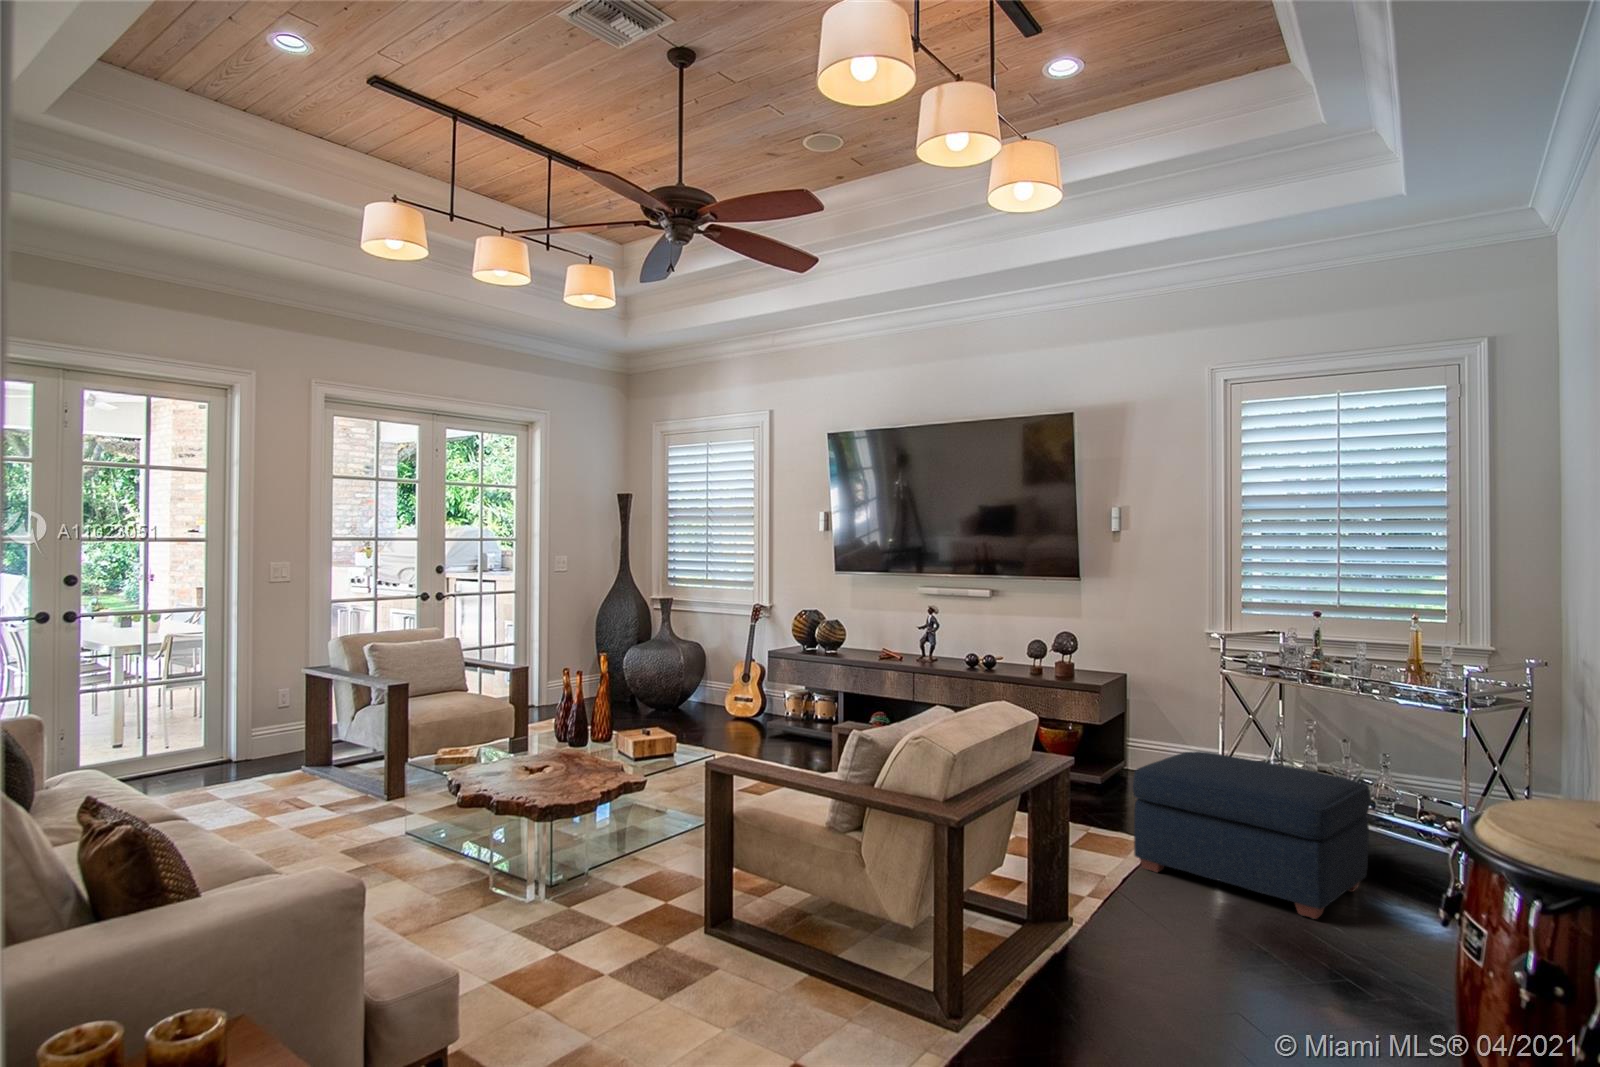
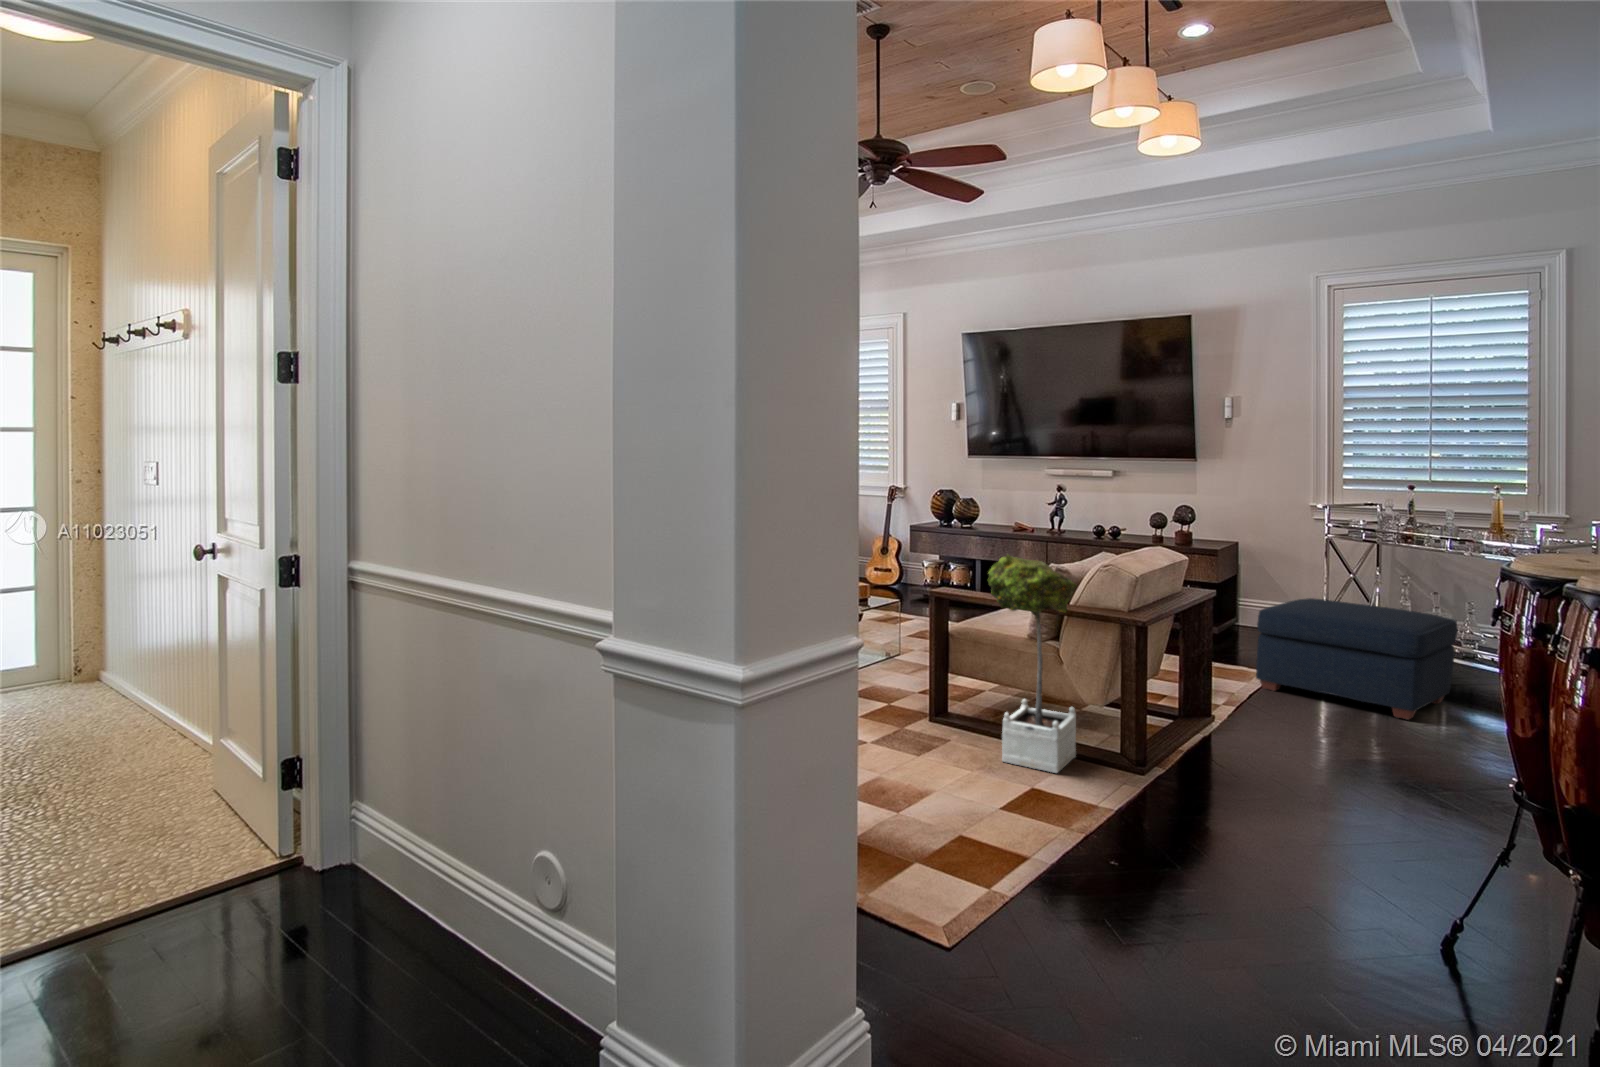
potted tree: none [753,718,875,1027] -> present [988,555,1077,773]

